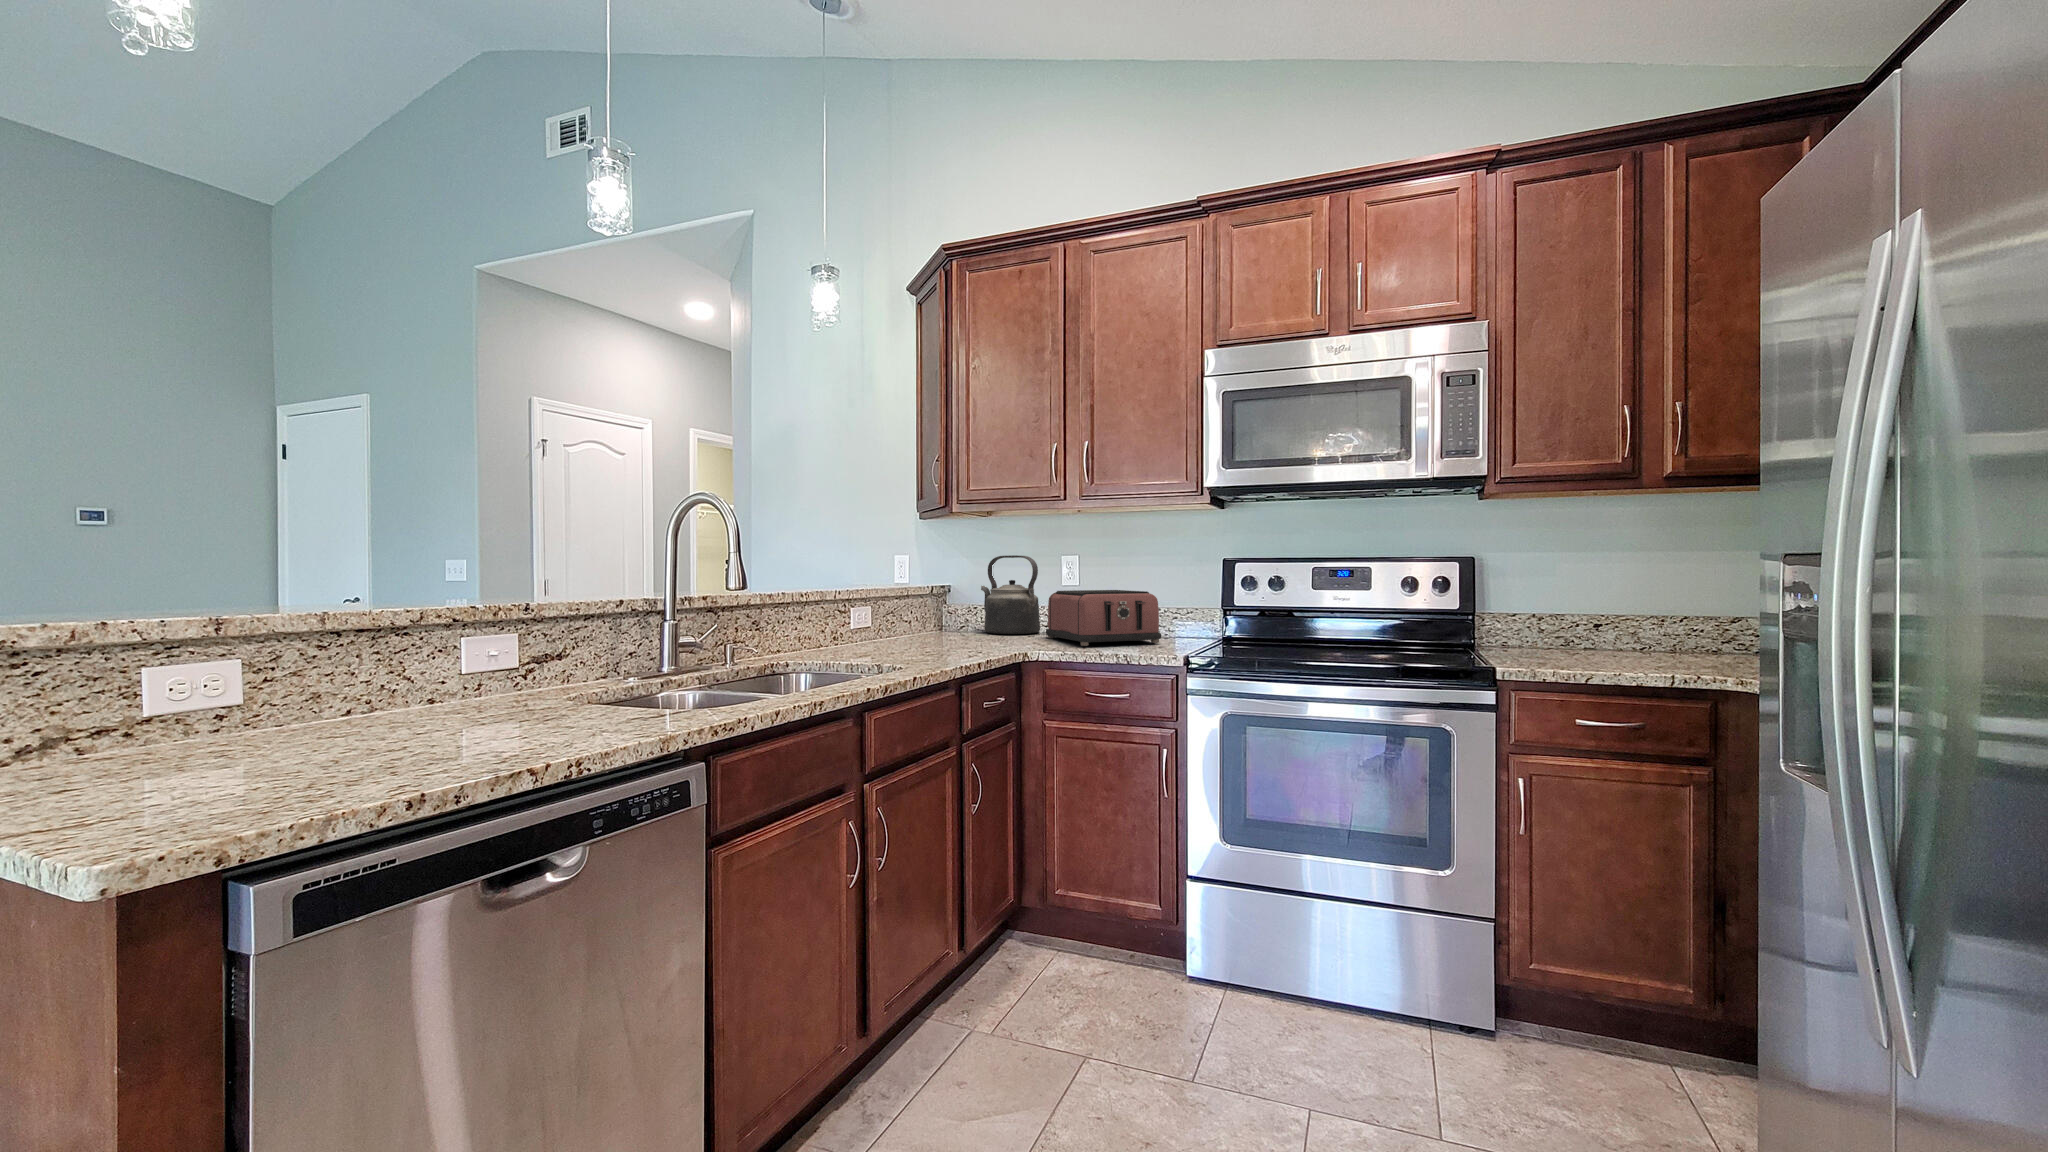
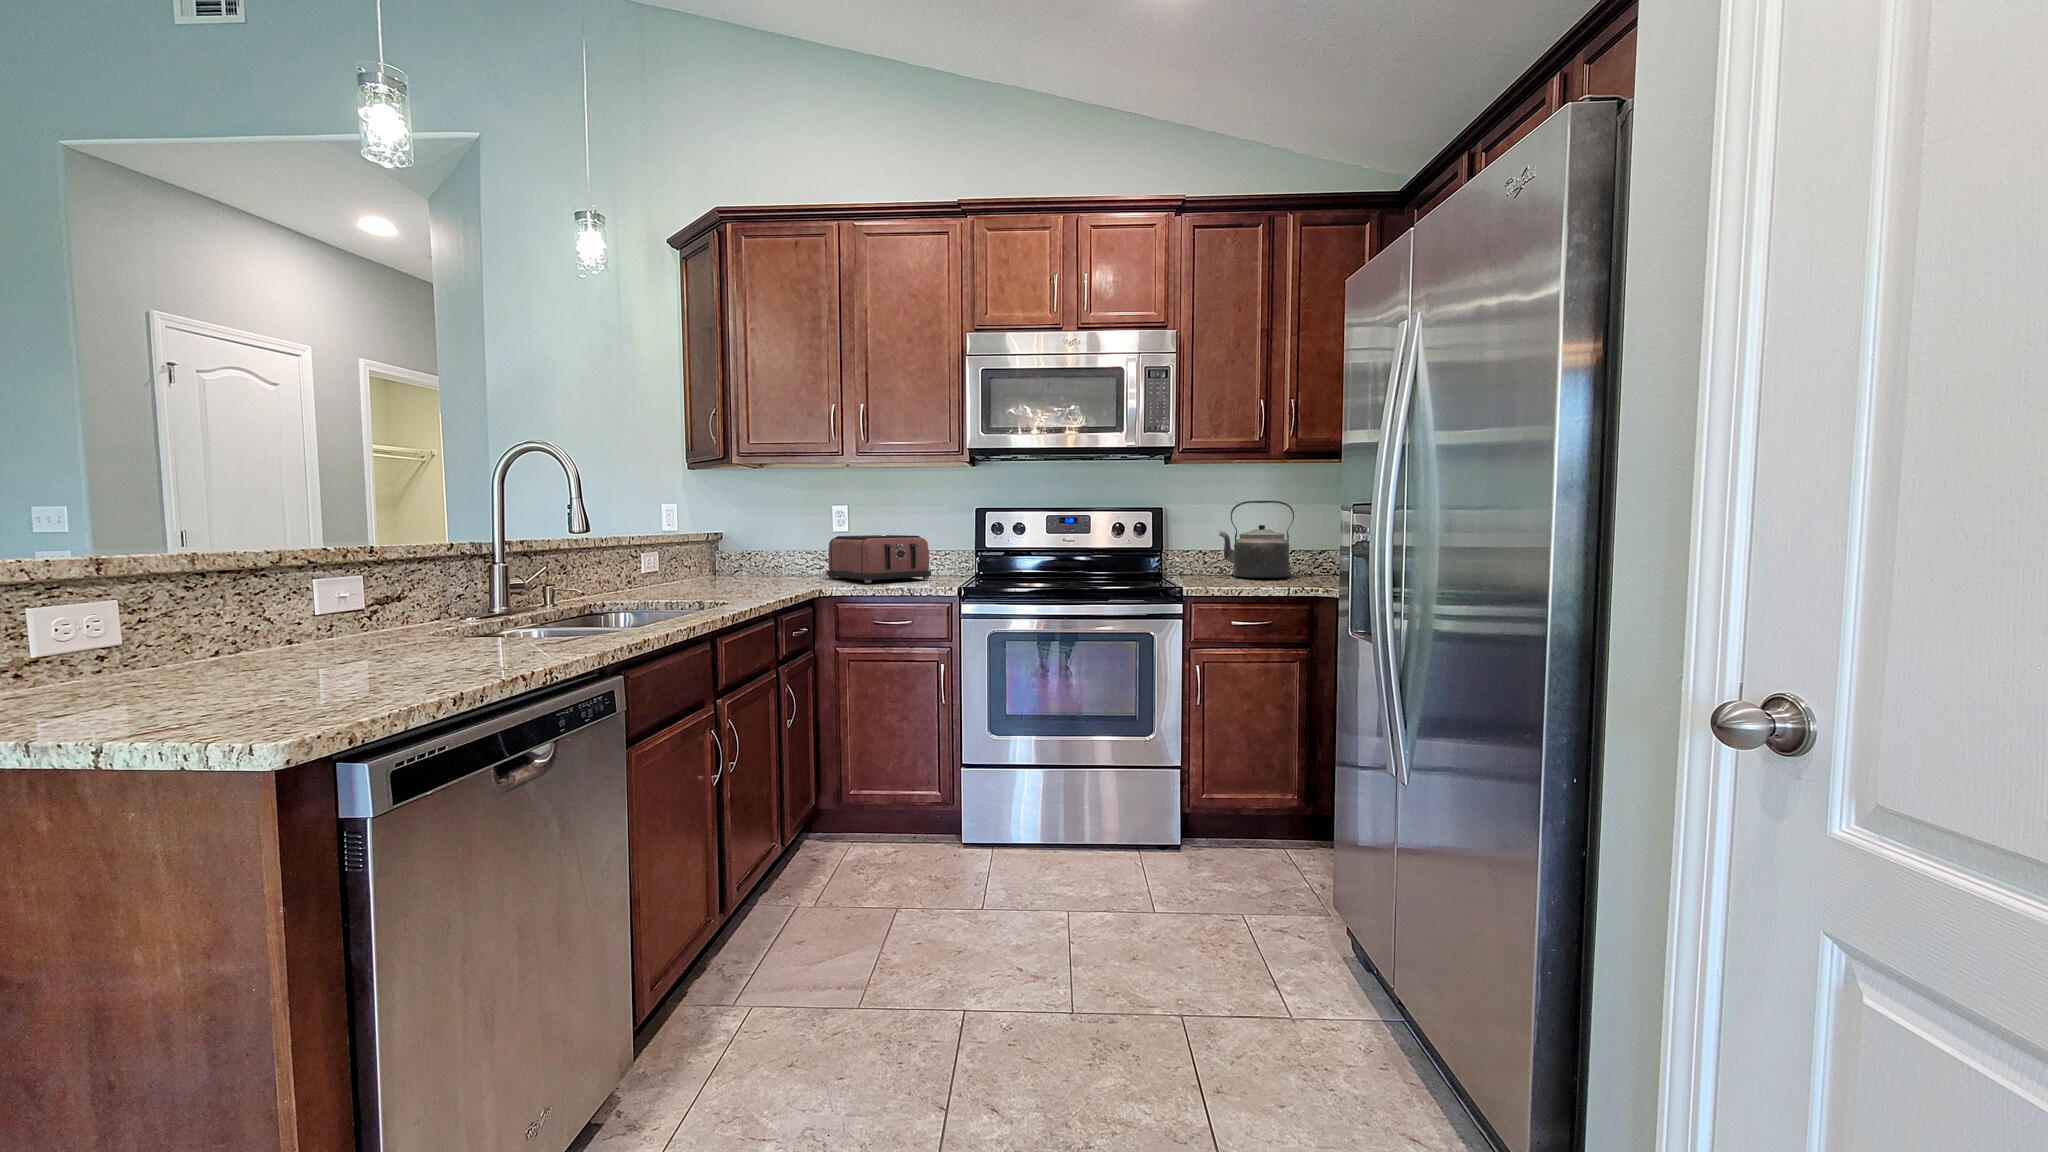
kettle: present [981,555,1040,634] -> present [1219,501,1294,578]

